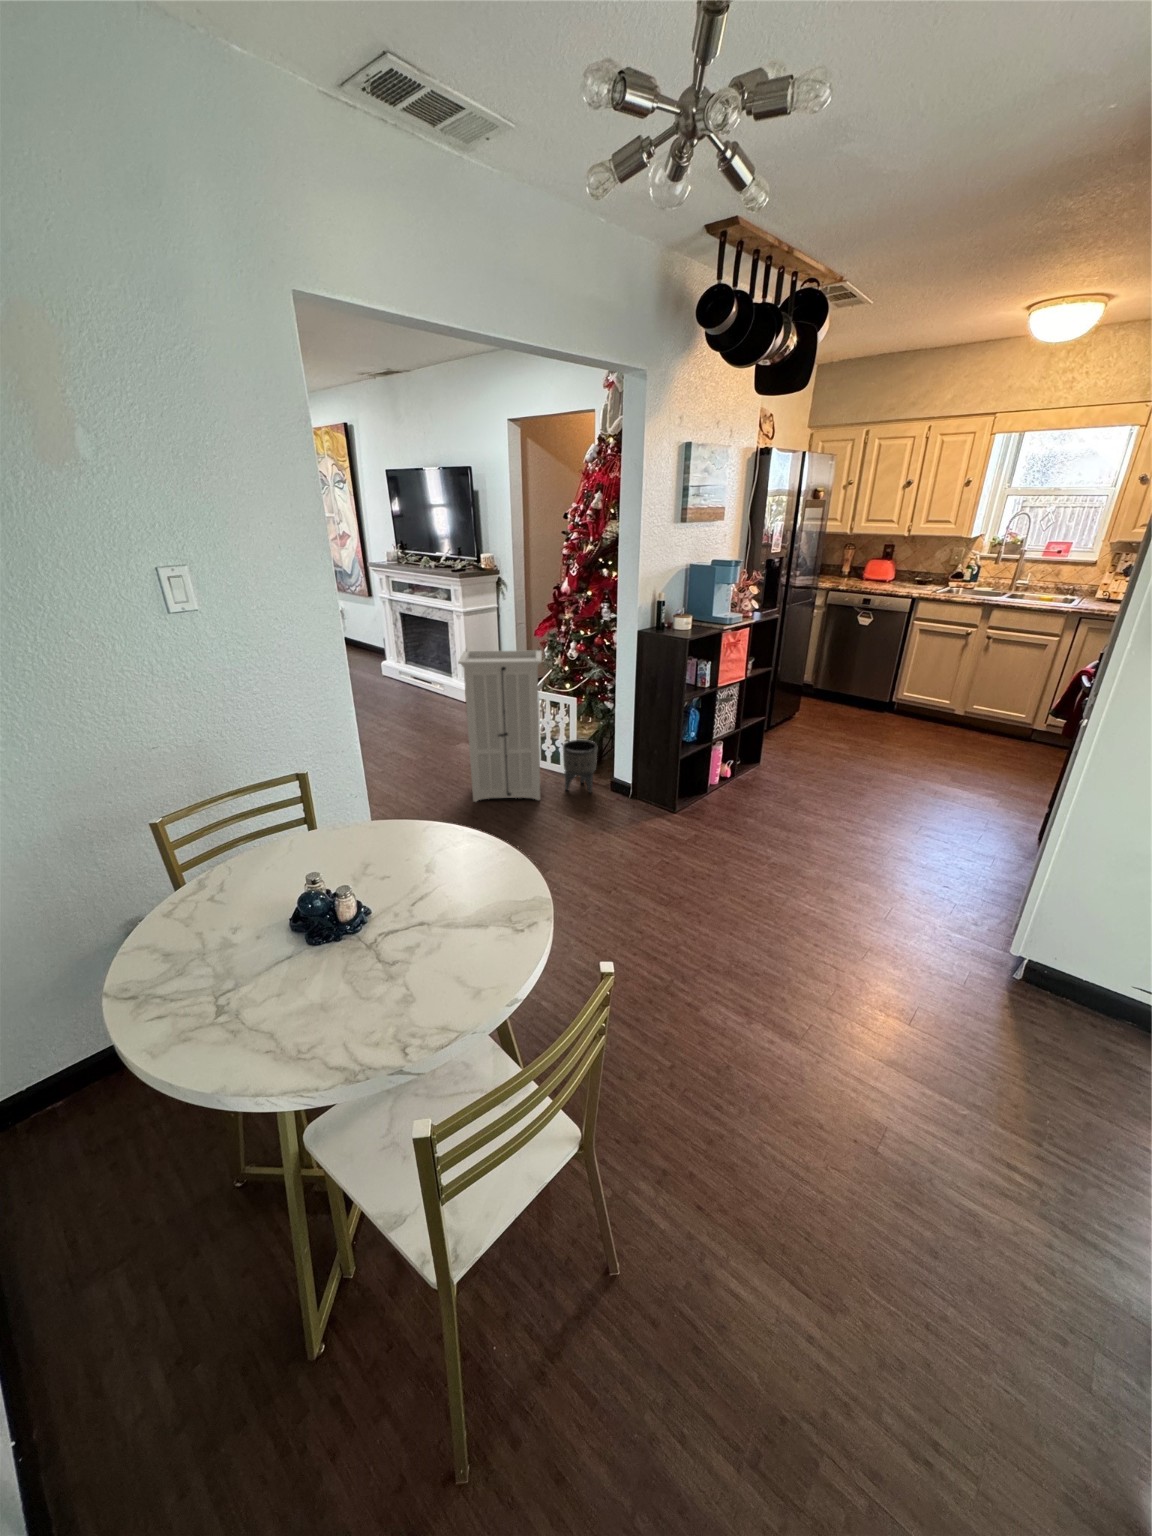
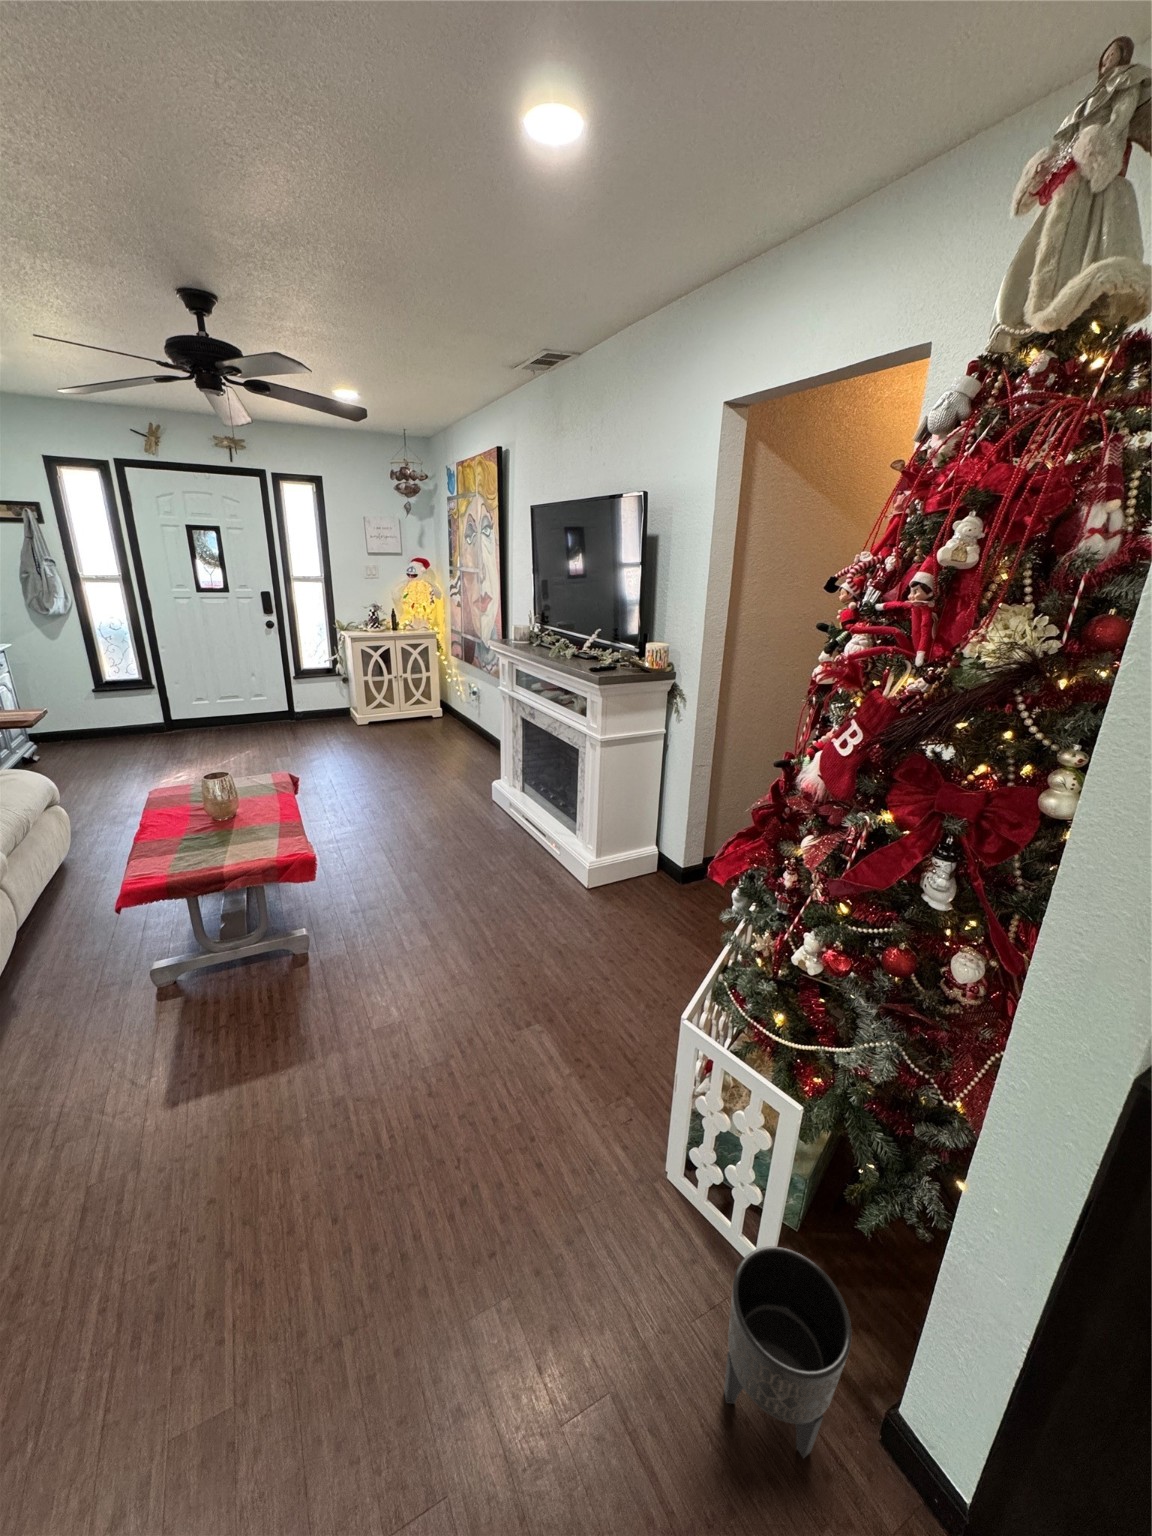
storage cabinet: present [458,650,542,802] -> none [400,948,703,1456]

